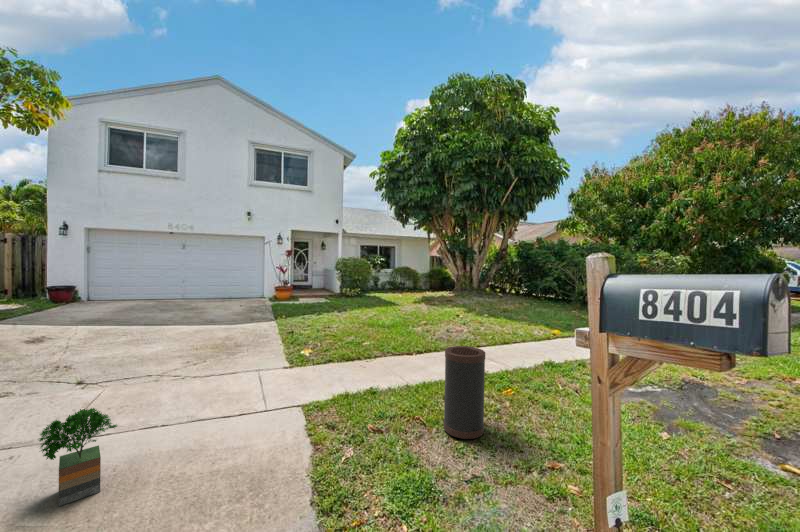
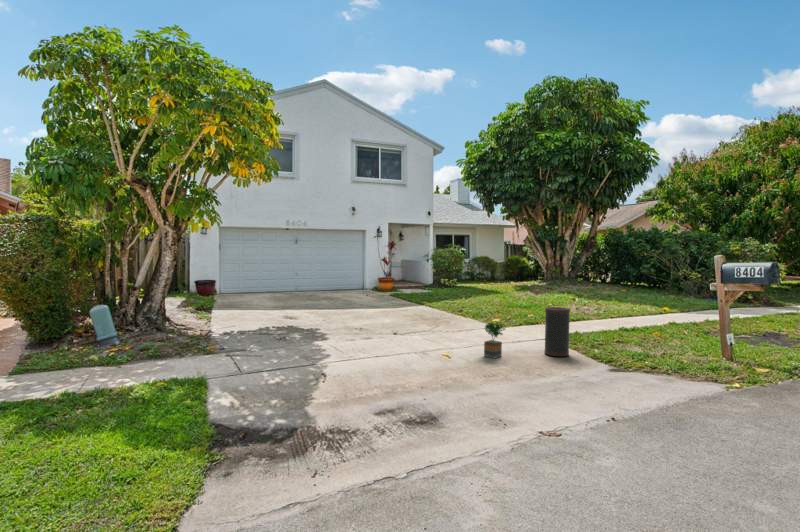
trash can: present [444,346,485,439] -> present [545,307,570,356]

